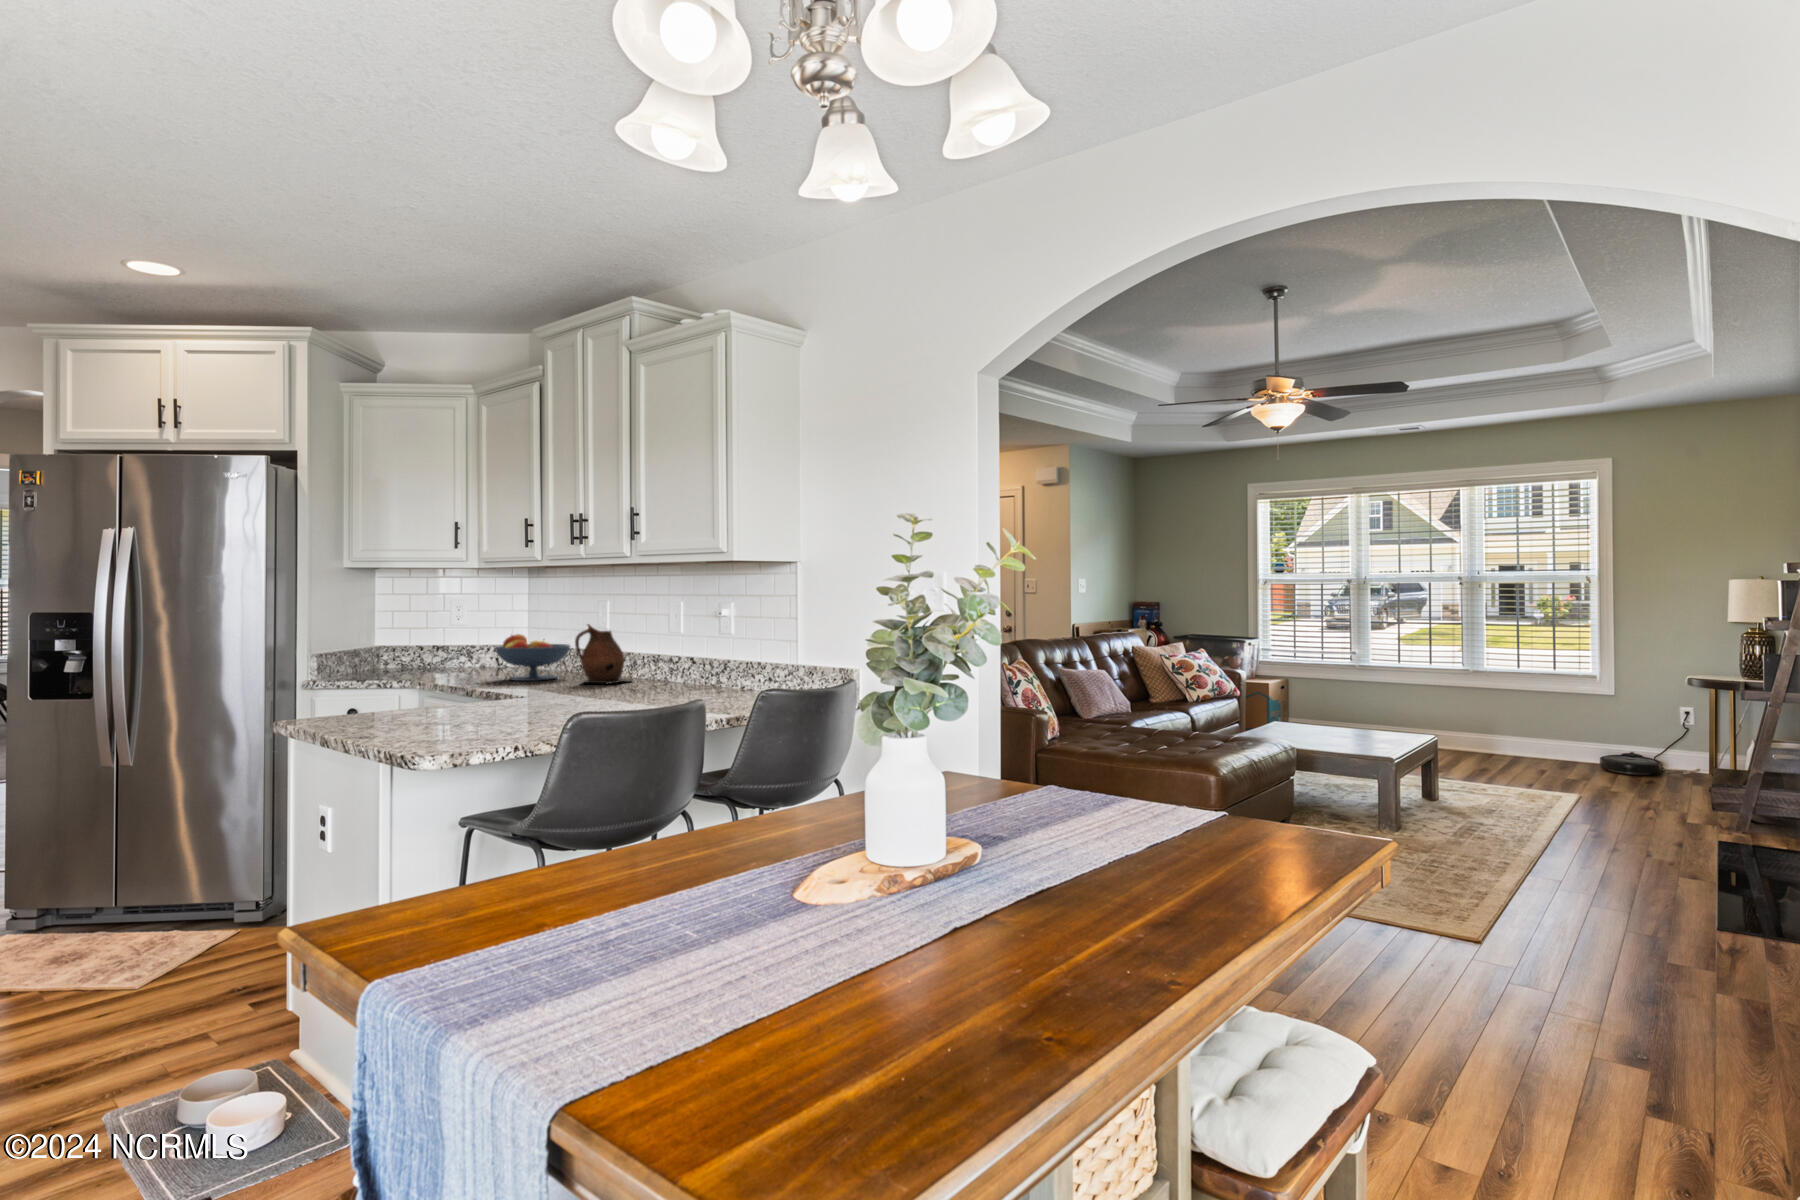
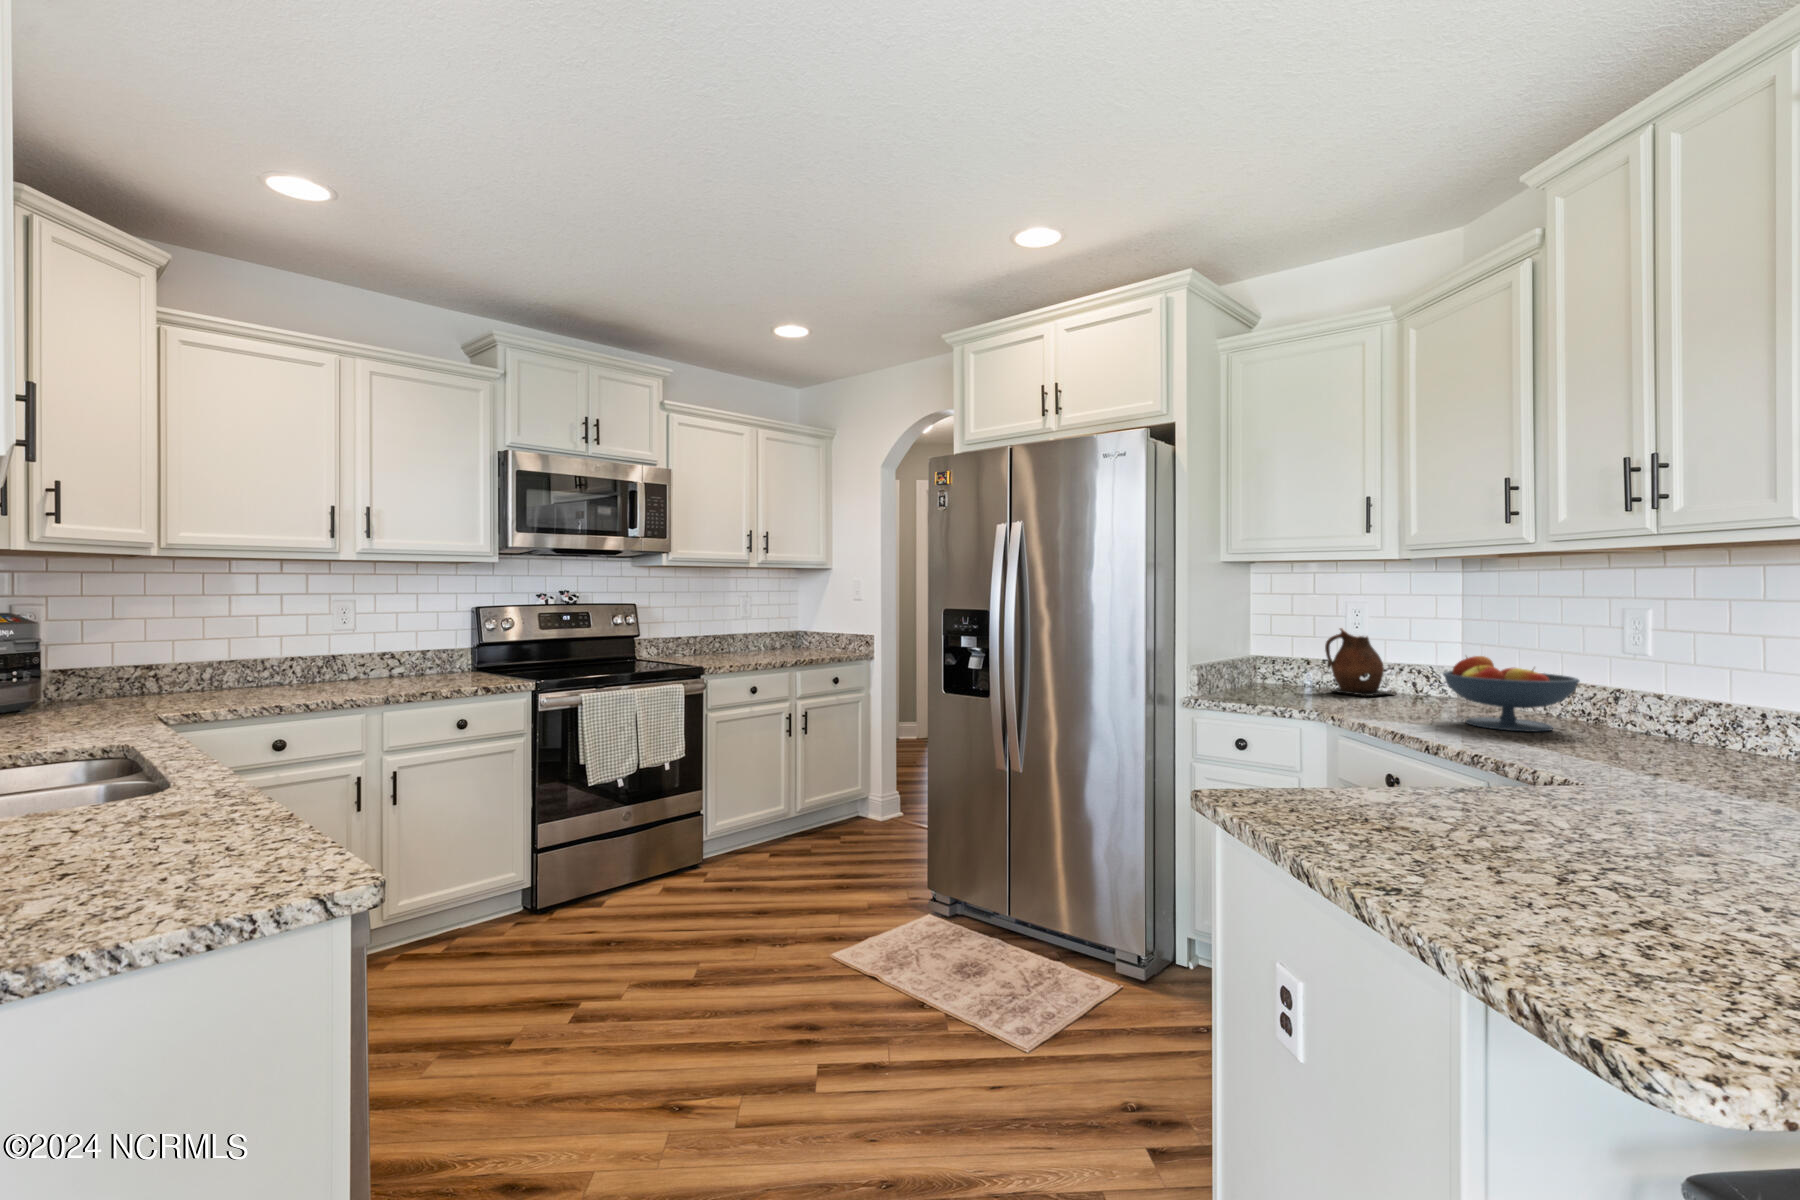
ceramic pitcher: present [575,624,630,684] -> present [1325,628,1393,696]

